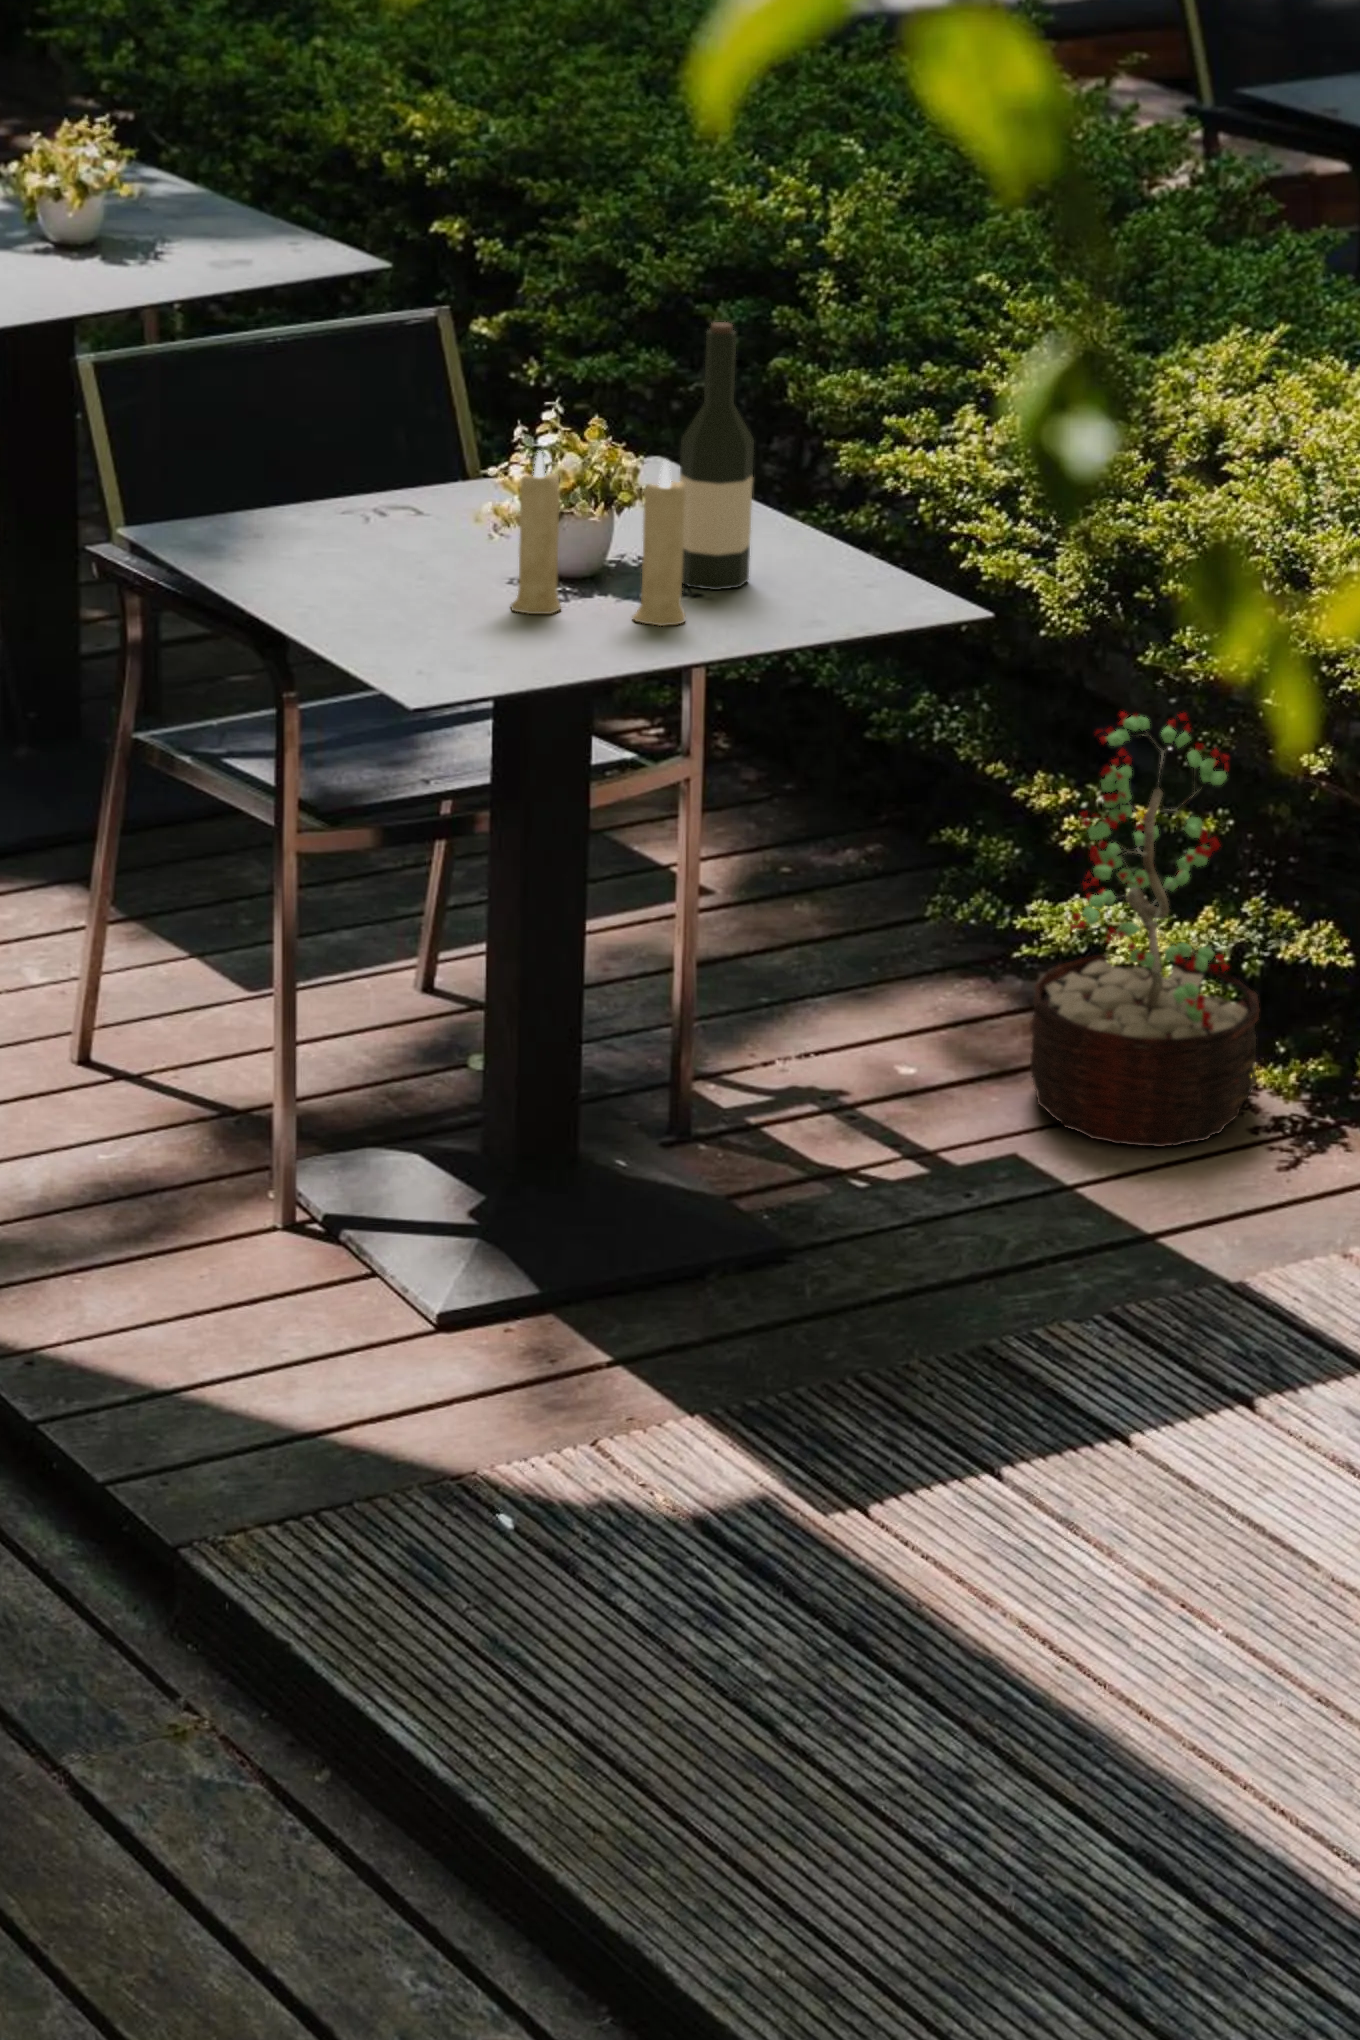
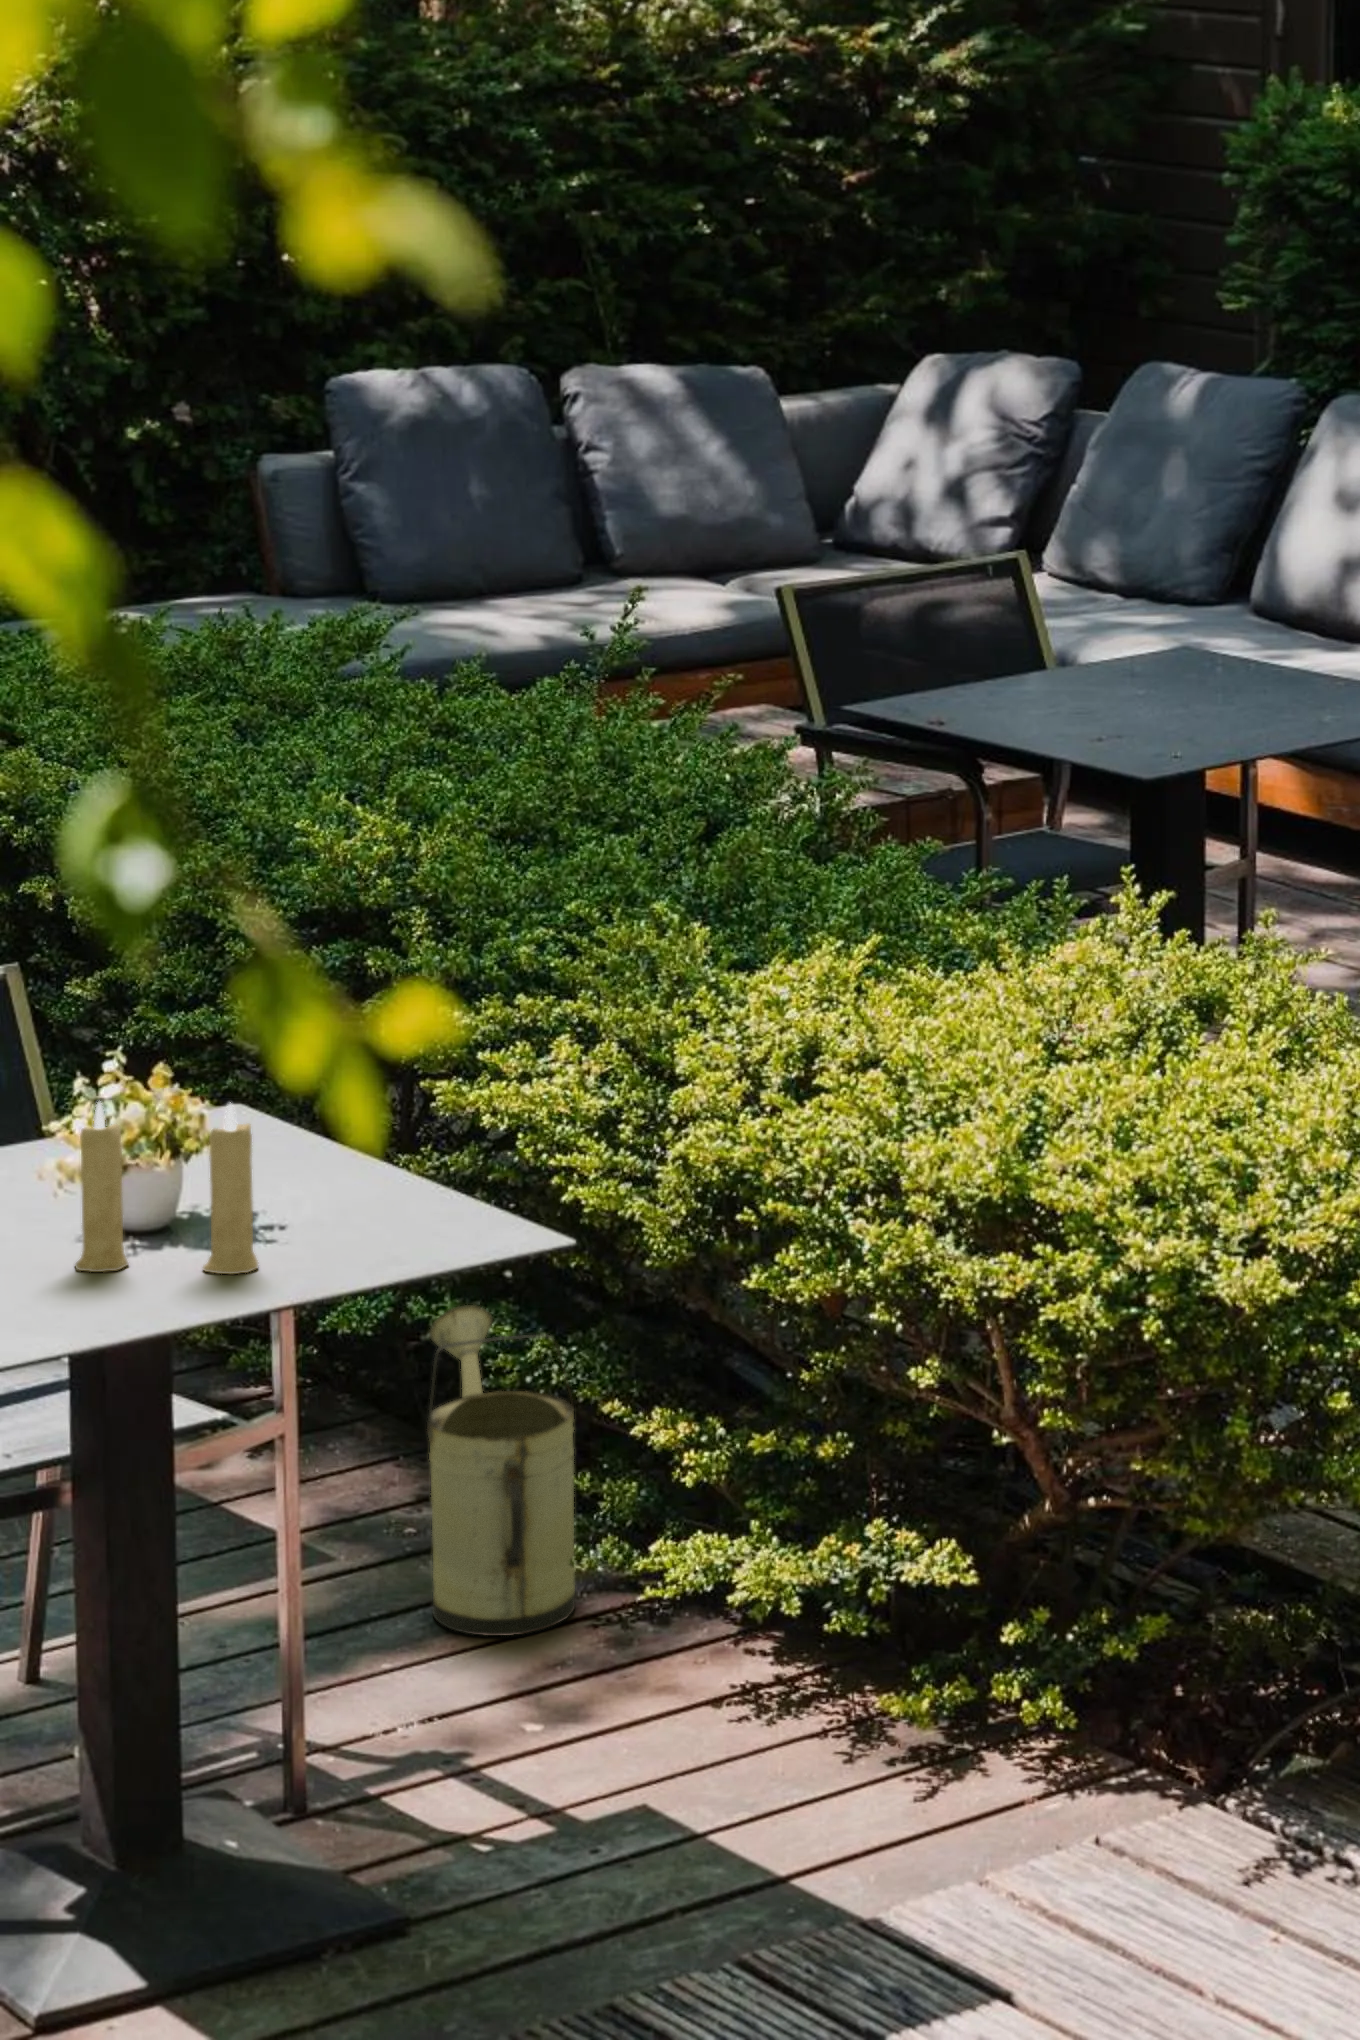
wine bottle: present [680,322,754,590] -> none [249,959,327,1235]
watering can: none [811,658,957,973] -> present [427,1305,575,1636]
decorative plant: present [1030,712,1259,1147] -> none [655,1331,889,1790]

